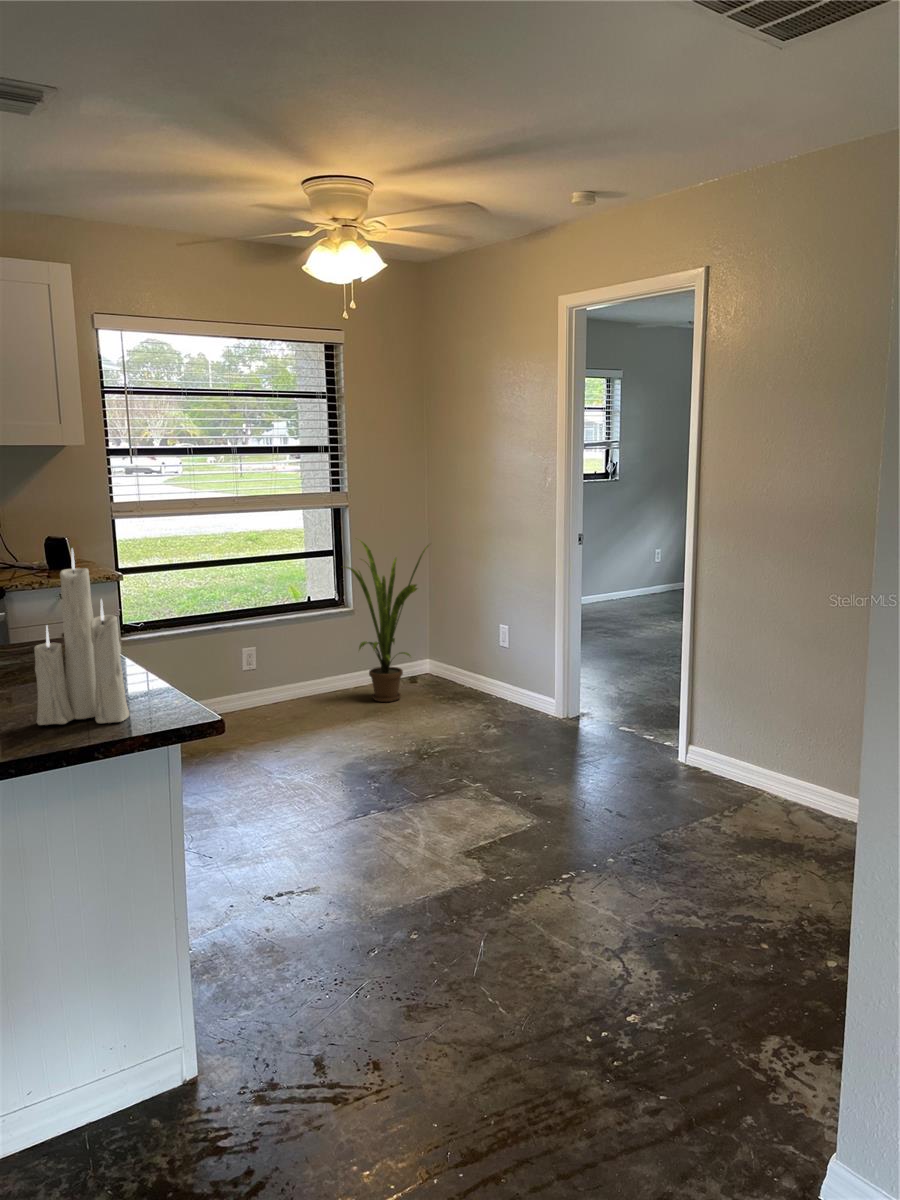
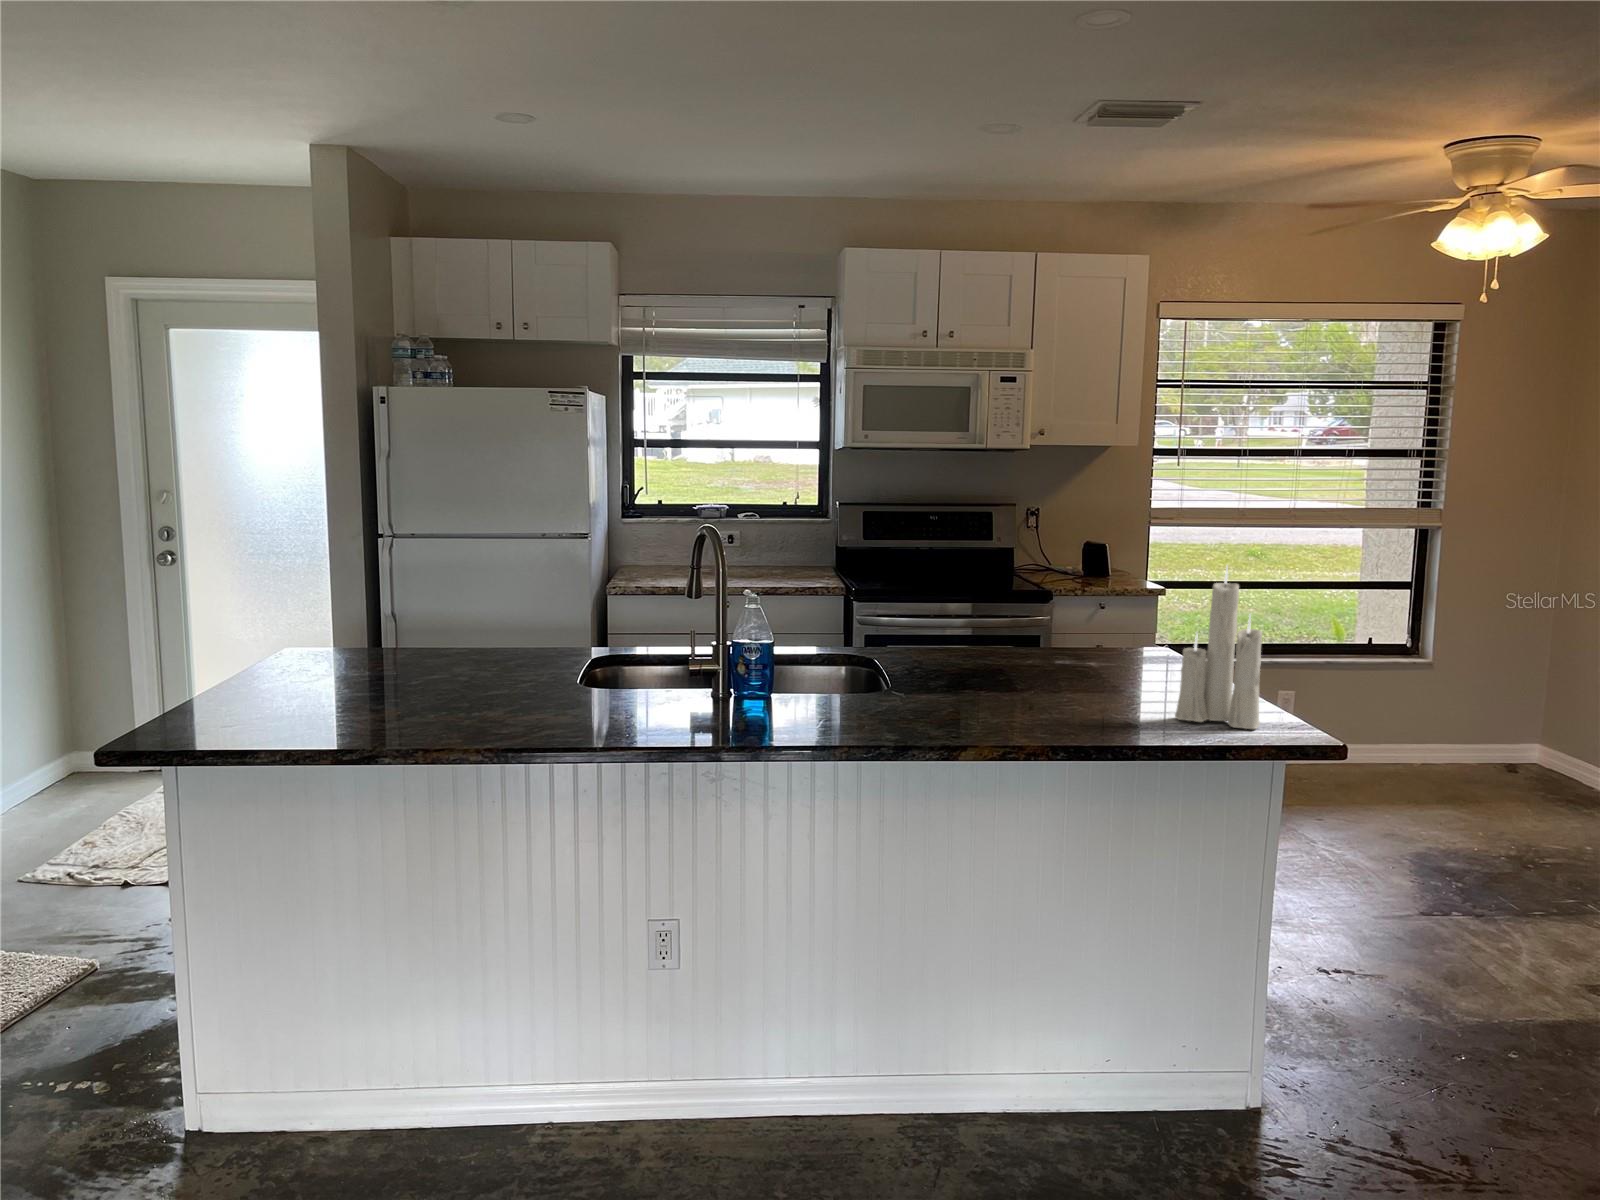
house plant: present [345,540,428,702] -> none [1422,570,1570,788]

